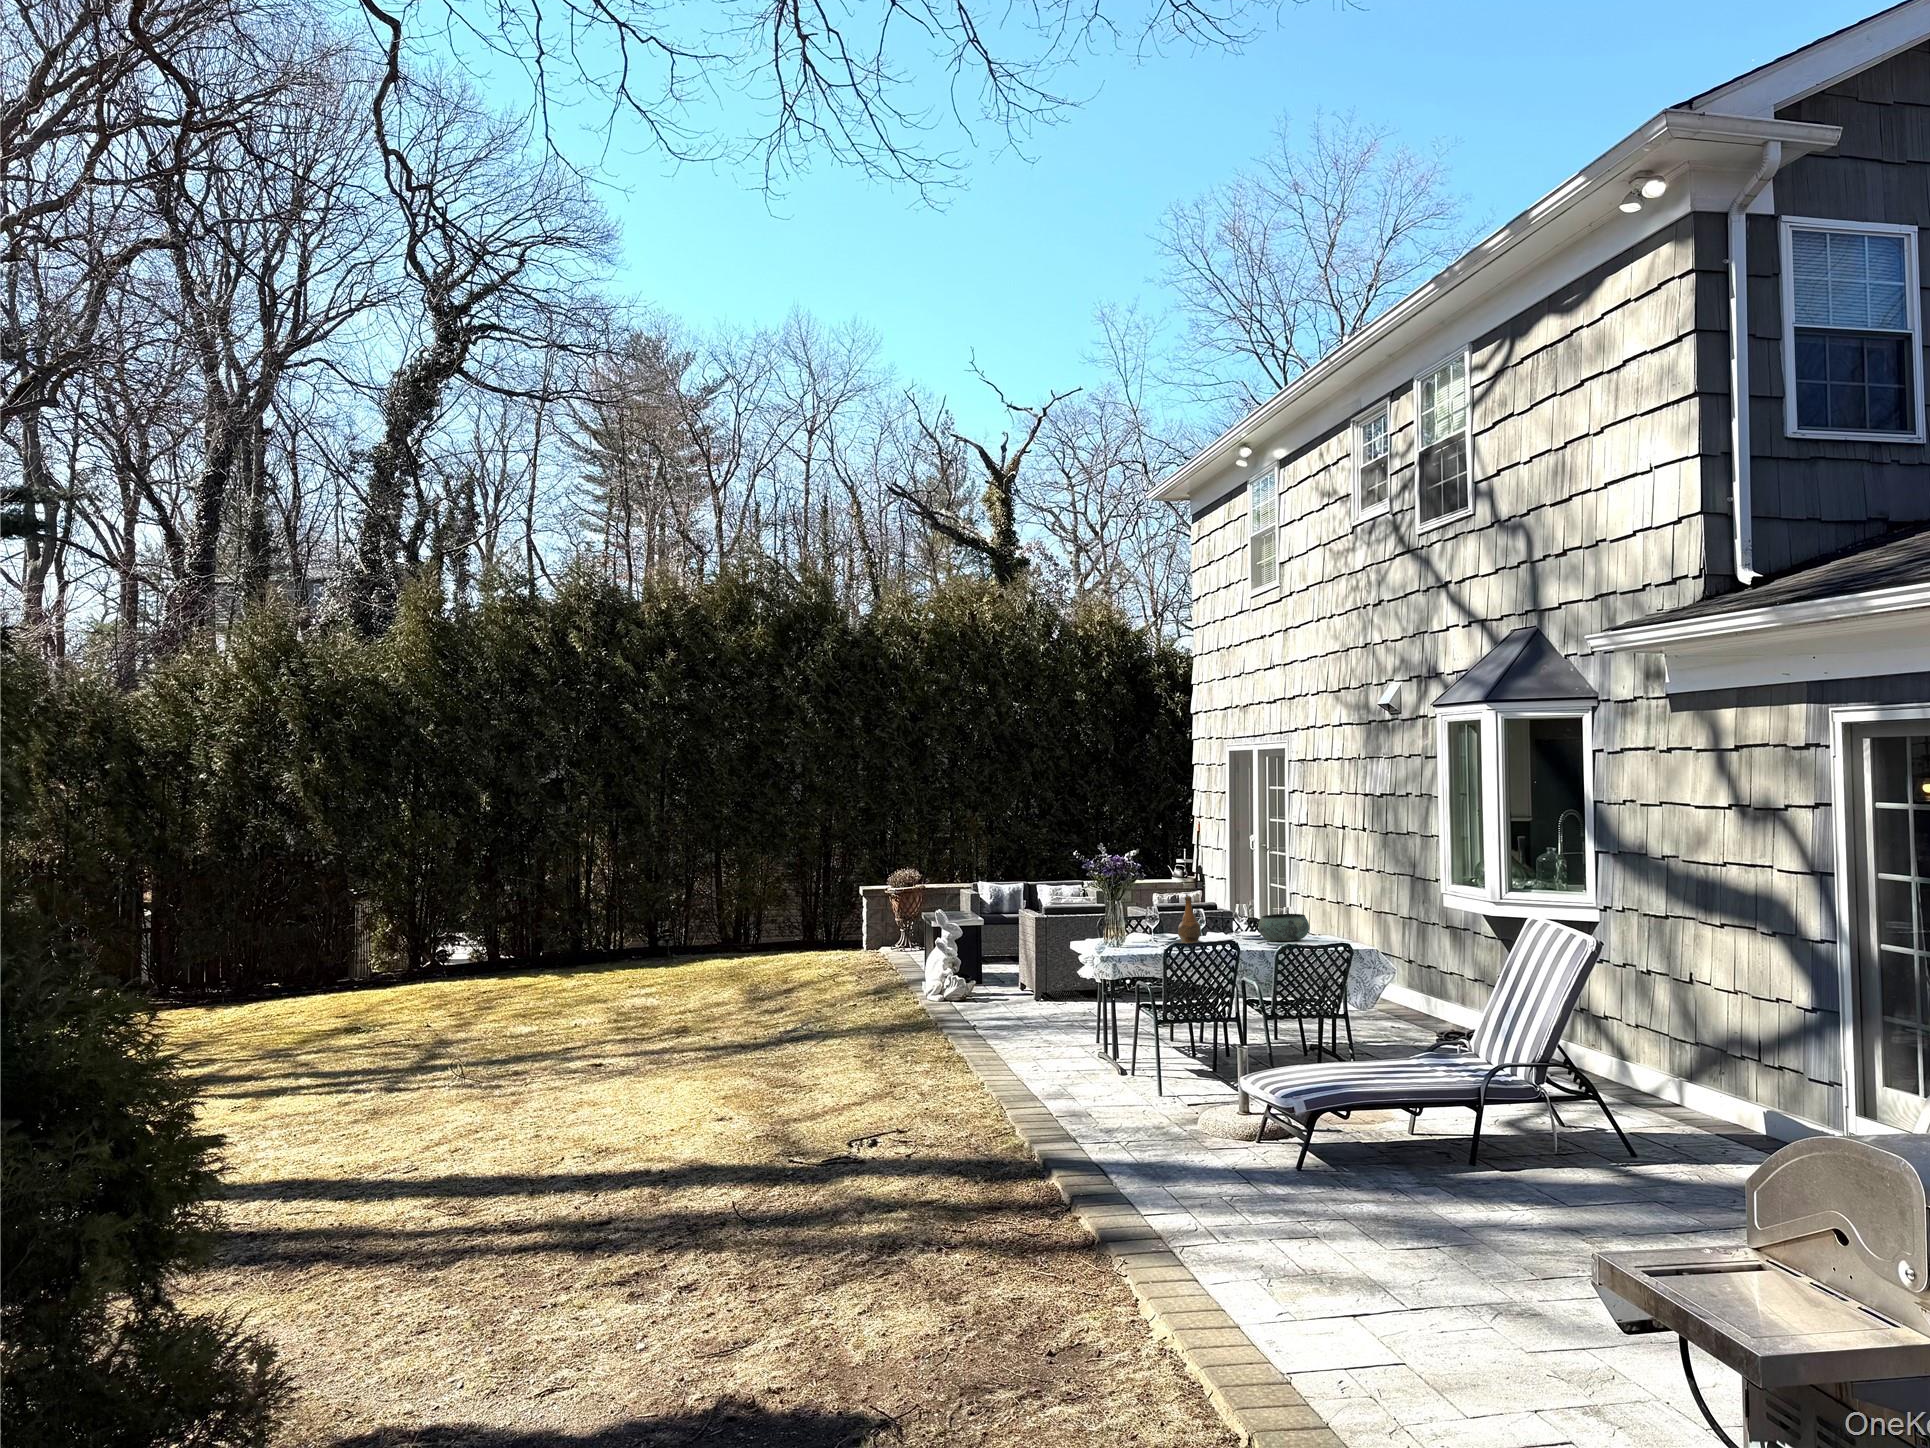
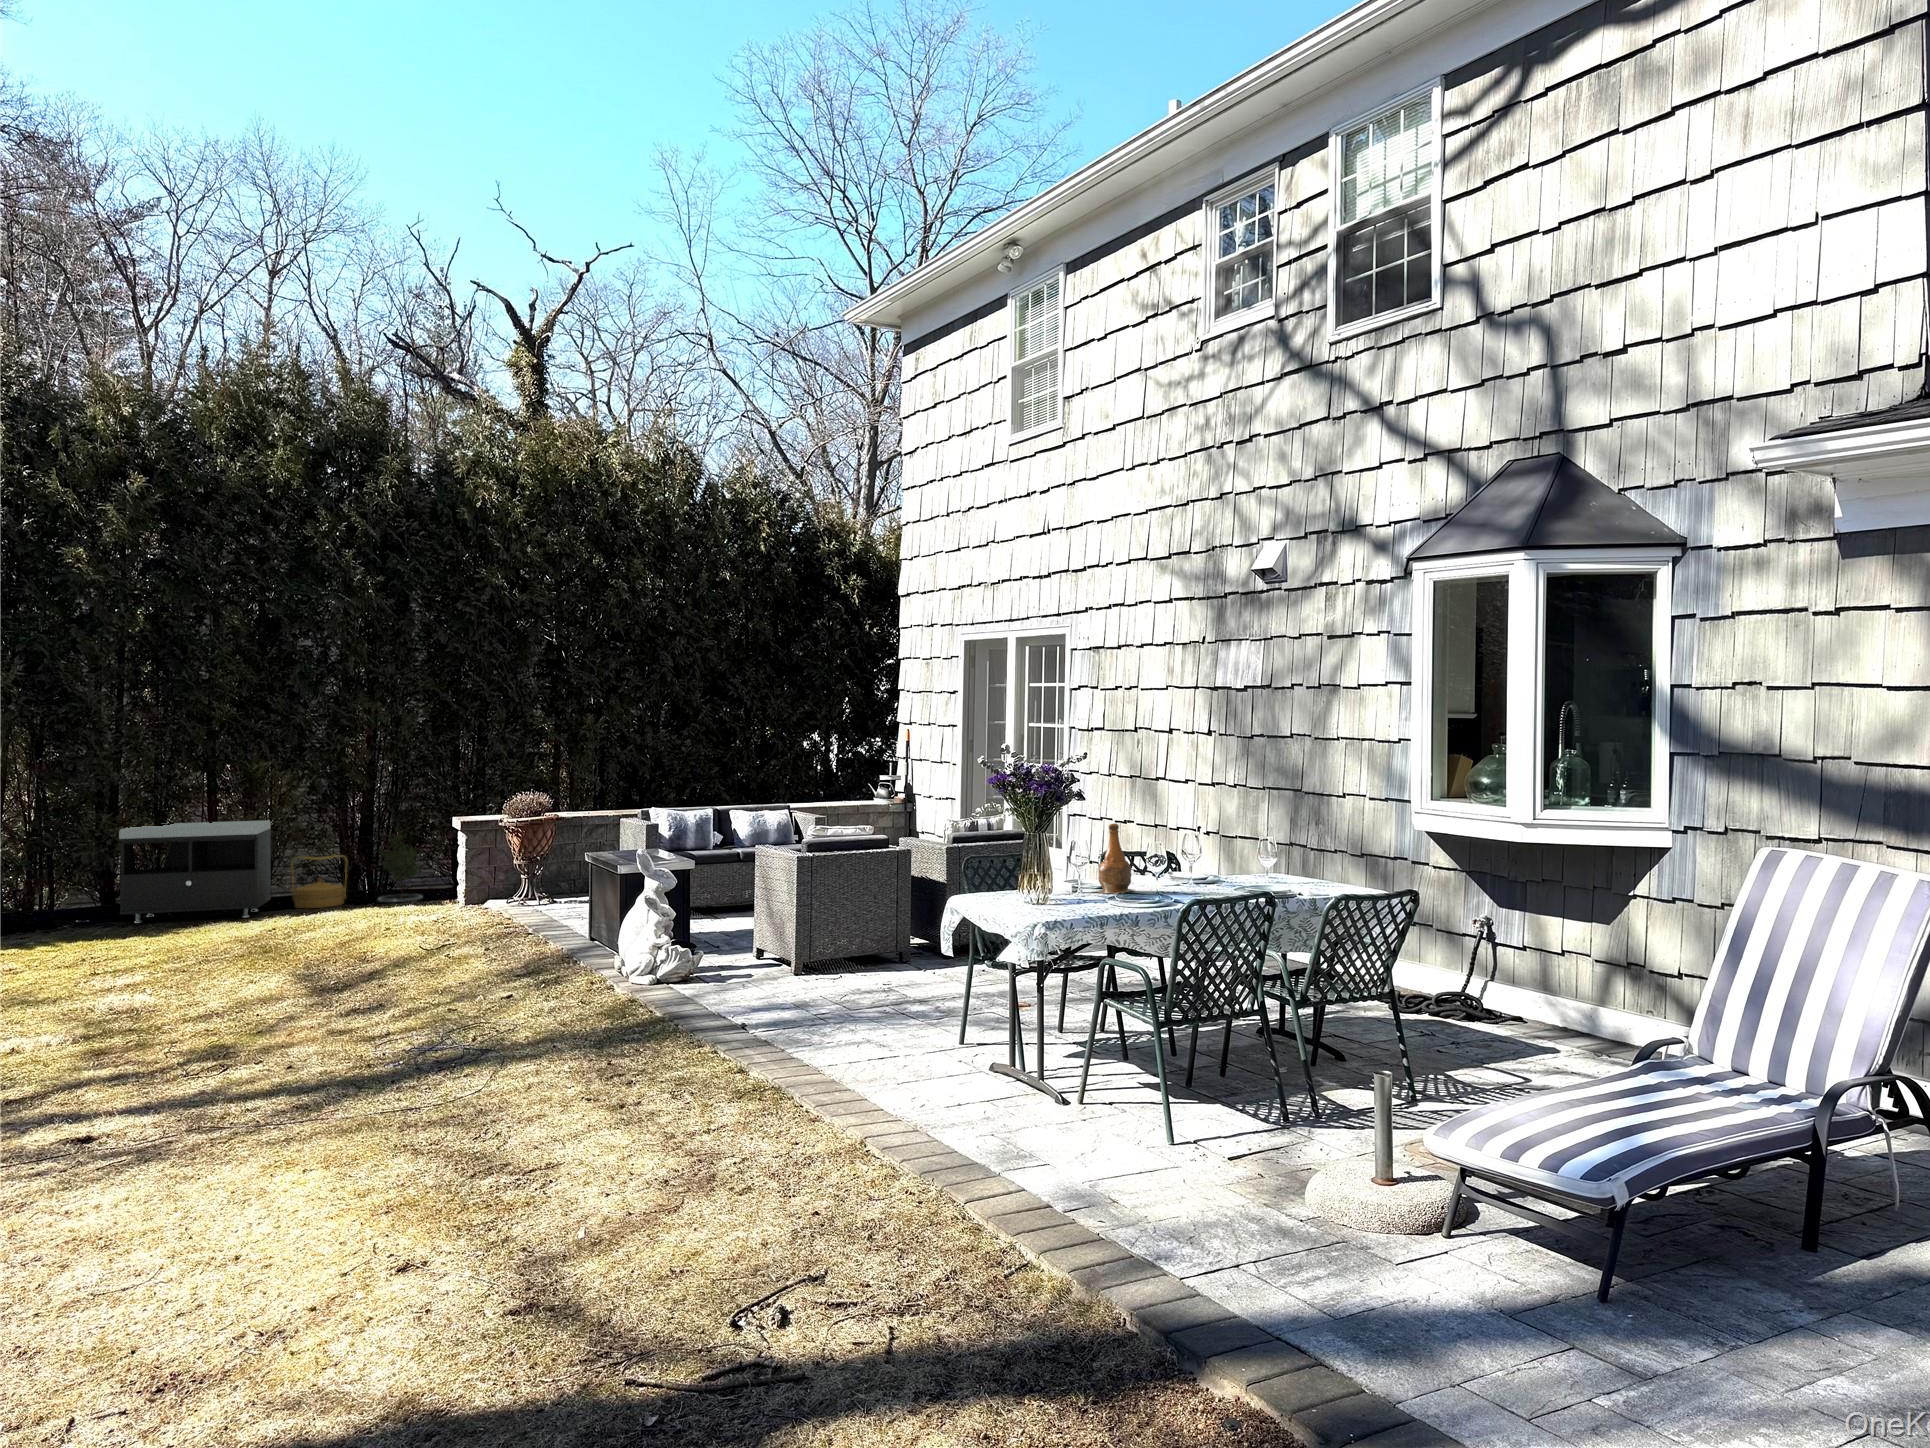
storage bench: none [644,887,738,956] -> present [119,820,271,923]
potted tree: none [807,893,838,948] -> present [378,834,422,902]
woven basket: none [752,913,788,950] -> present [292,856,346,908]
bowl: present [1258,914,1309,941] -> none [1203,846,1275,886]

